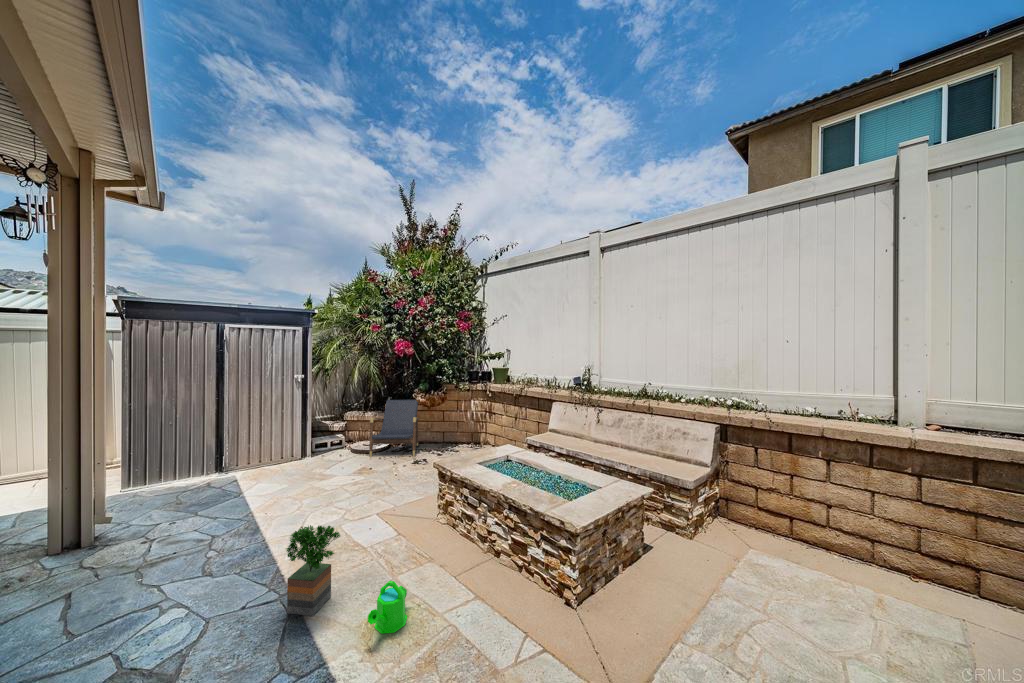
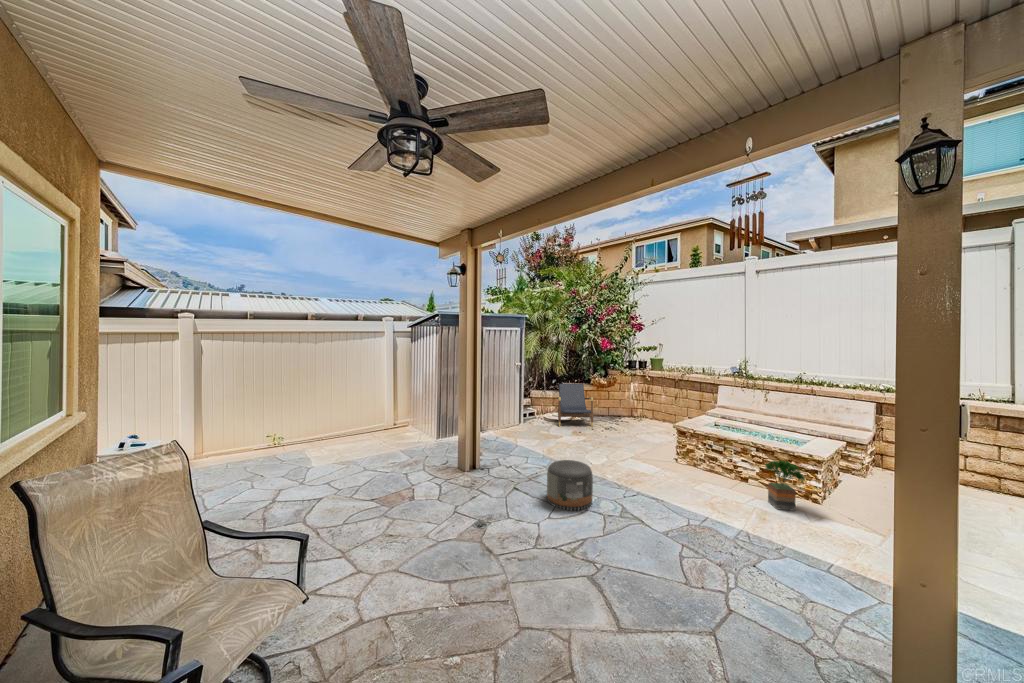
potted tree: present [286,525,340,616] -> present [765,460,805,511]
pouf: none [66,540,184,653] -> present [547,460,593,510]
watering can: present [368,581,407,634] -> none [711,483,731,510]

